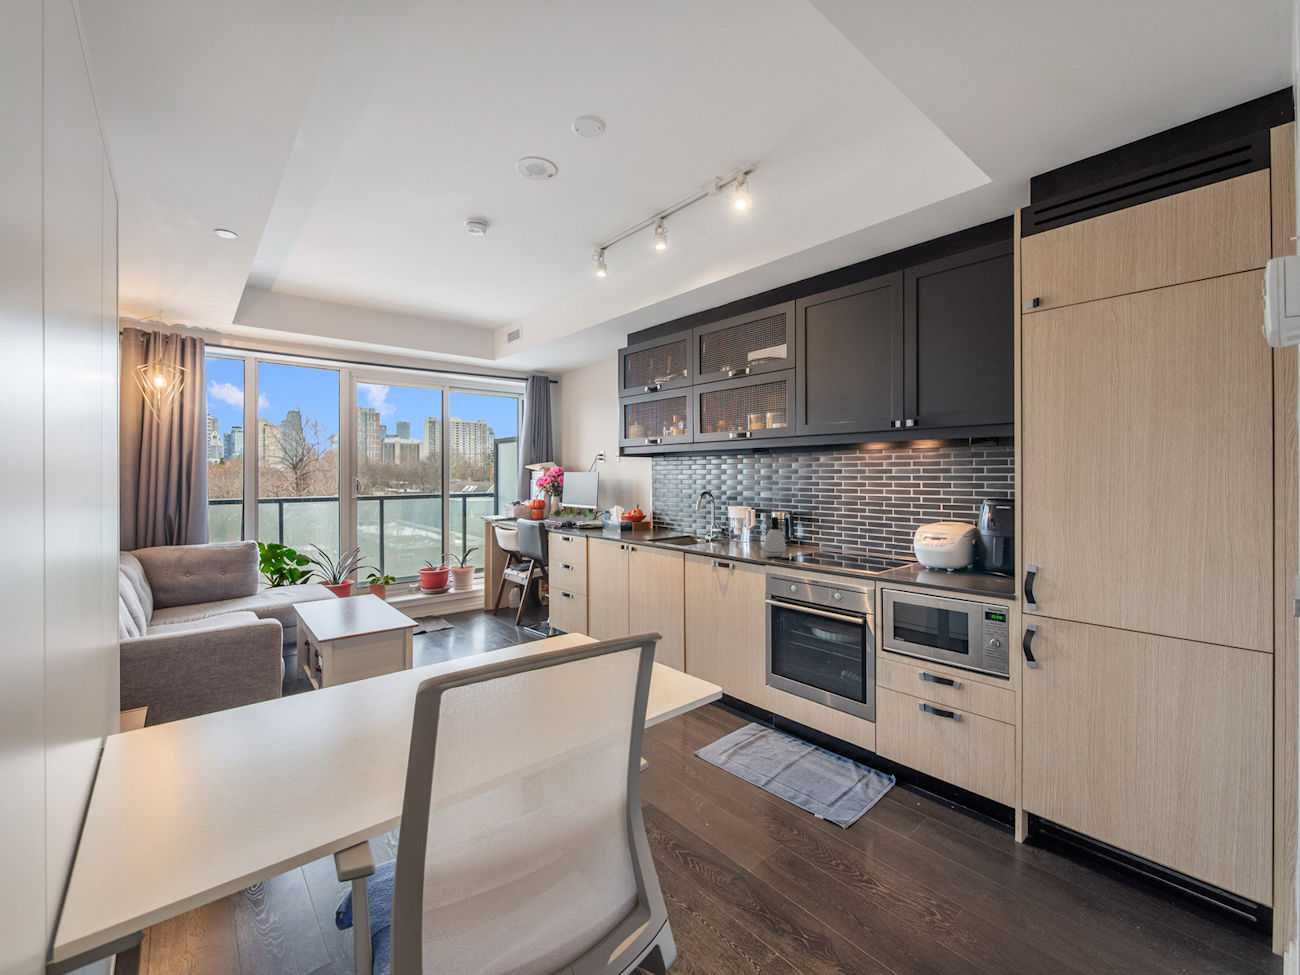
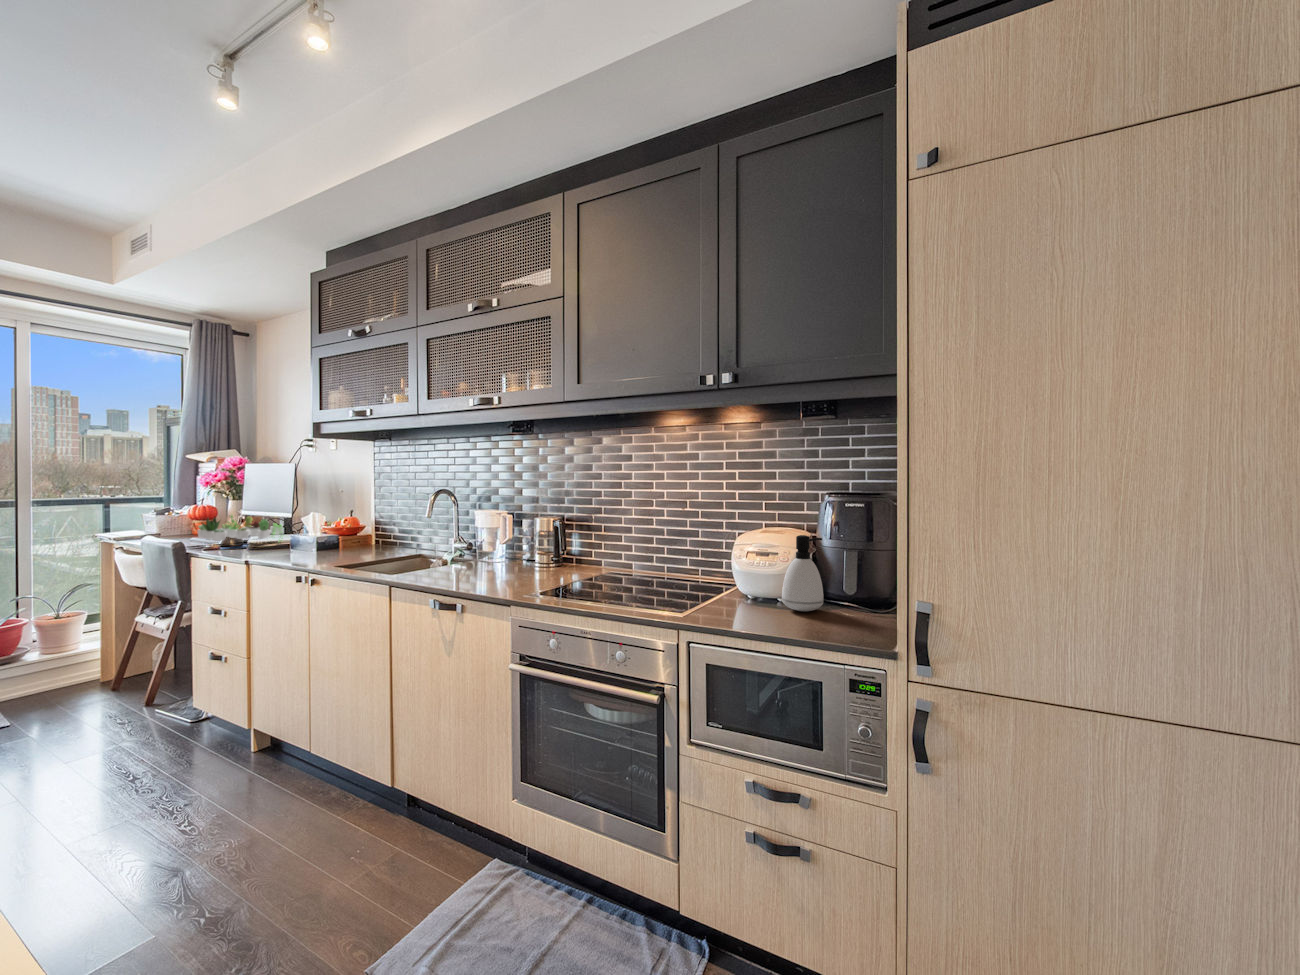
soap dispenser: present [764,517,787,557] -> present [782,535,823,611]

